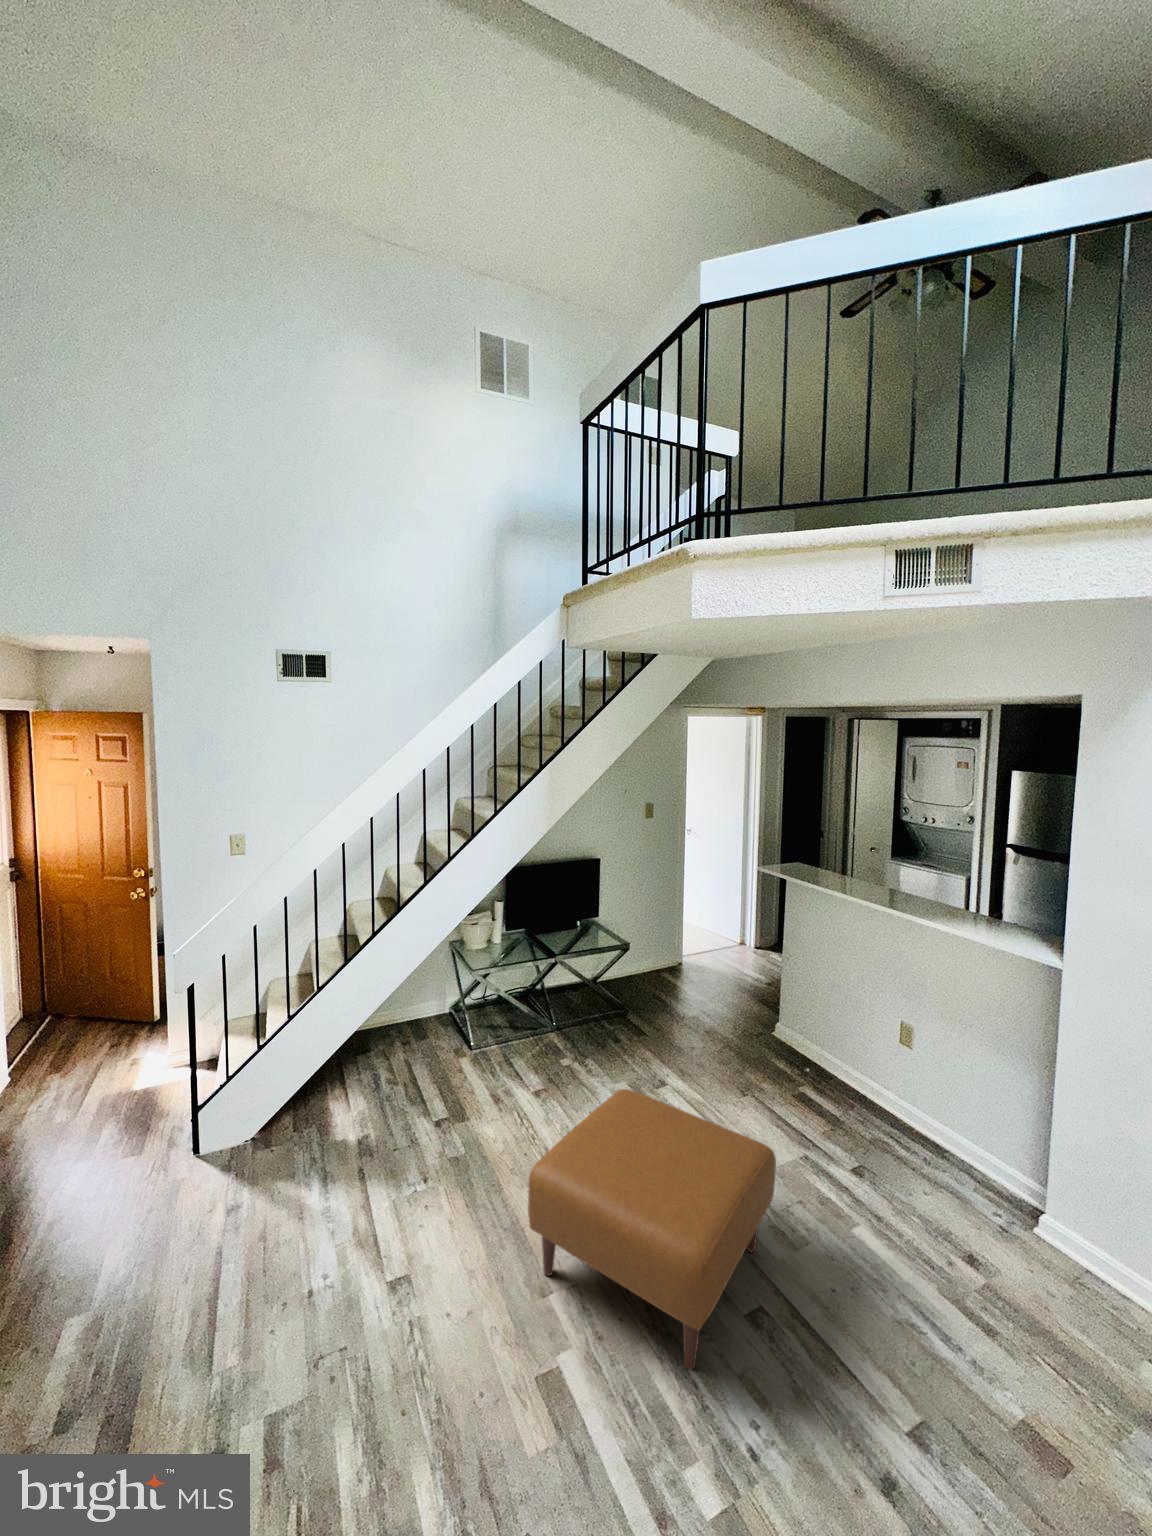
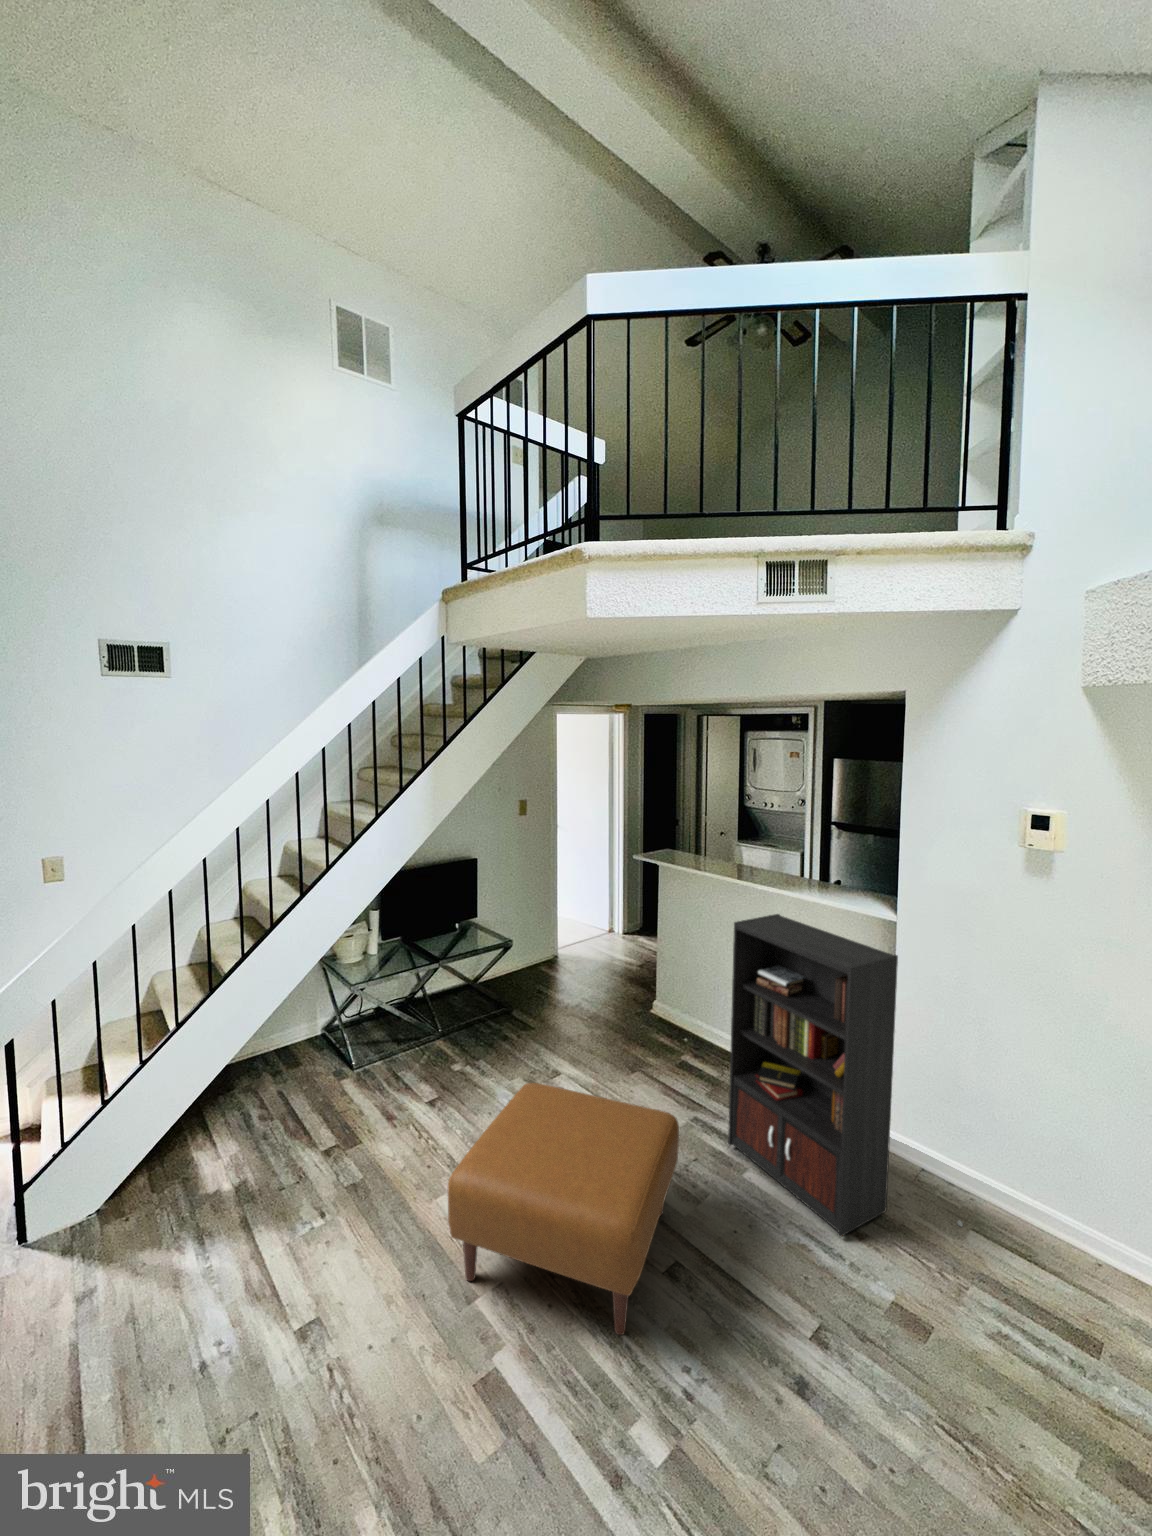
bookcase: none [840,945,1131,1348] -> present [728,914,963,1237]

